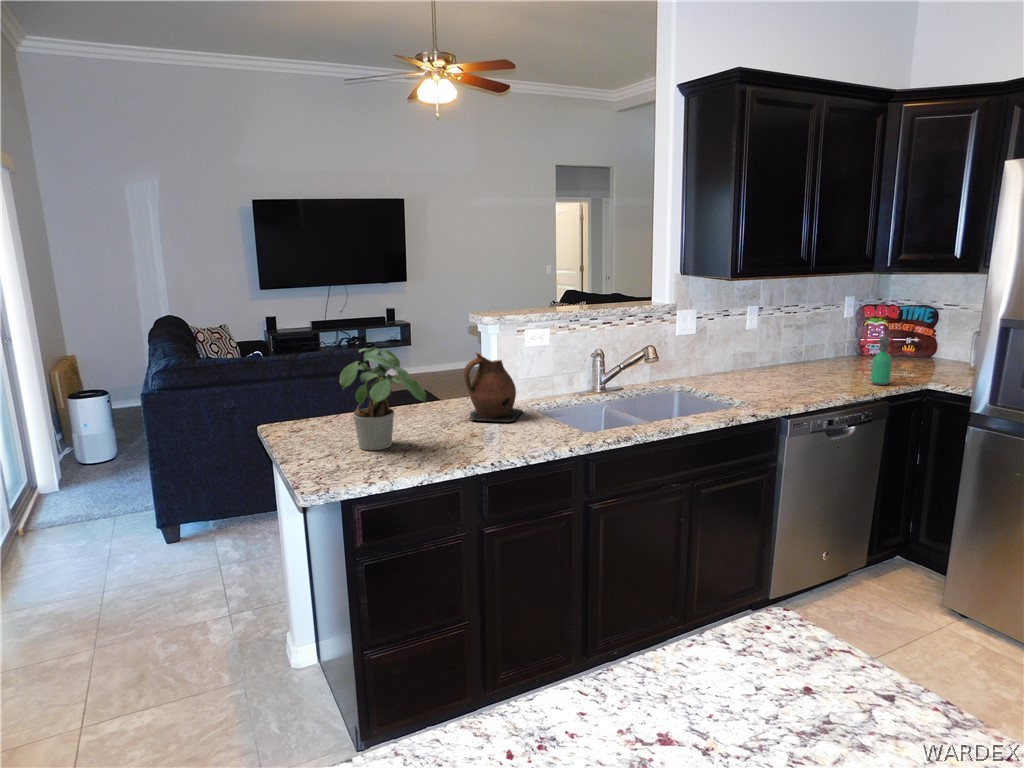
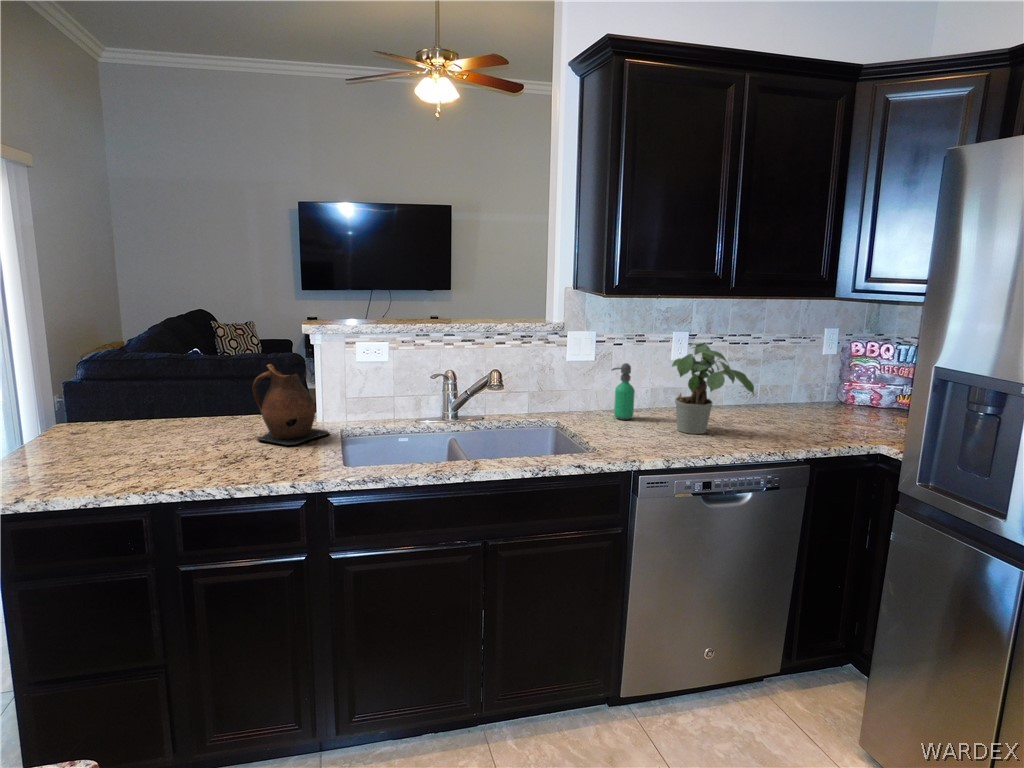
soap dispenser: present [871,336,892,385] -> present [612,363,635,420]
potted plant: present [339,348,426,450] -> present [672,343,754,434]

